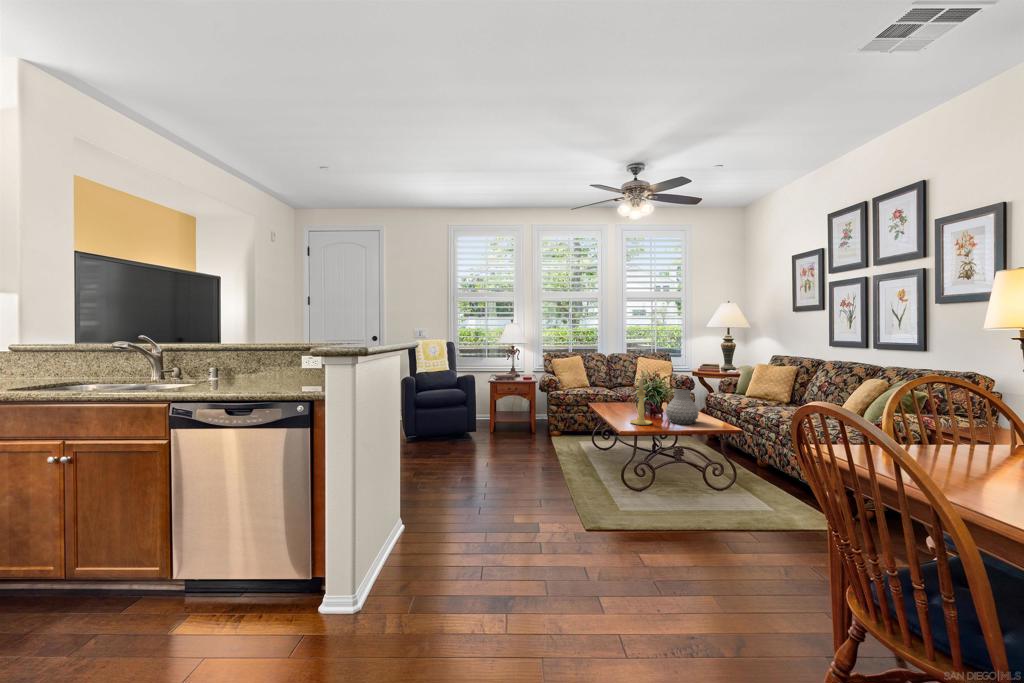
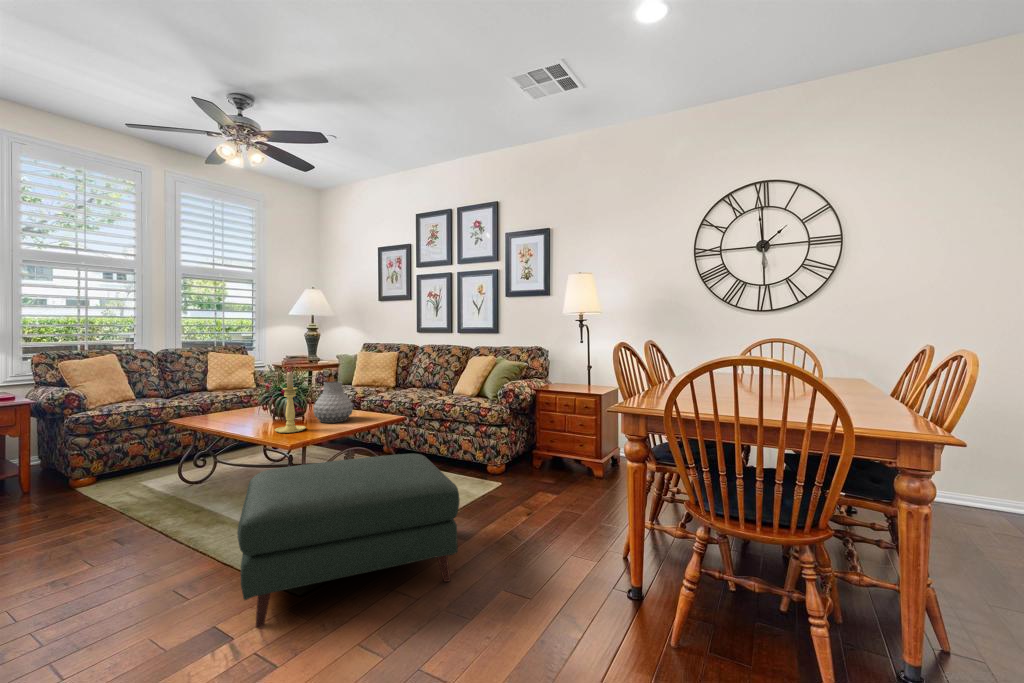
ottoman: none [543,444,710,568] -> present [237,454,460,627]

